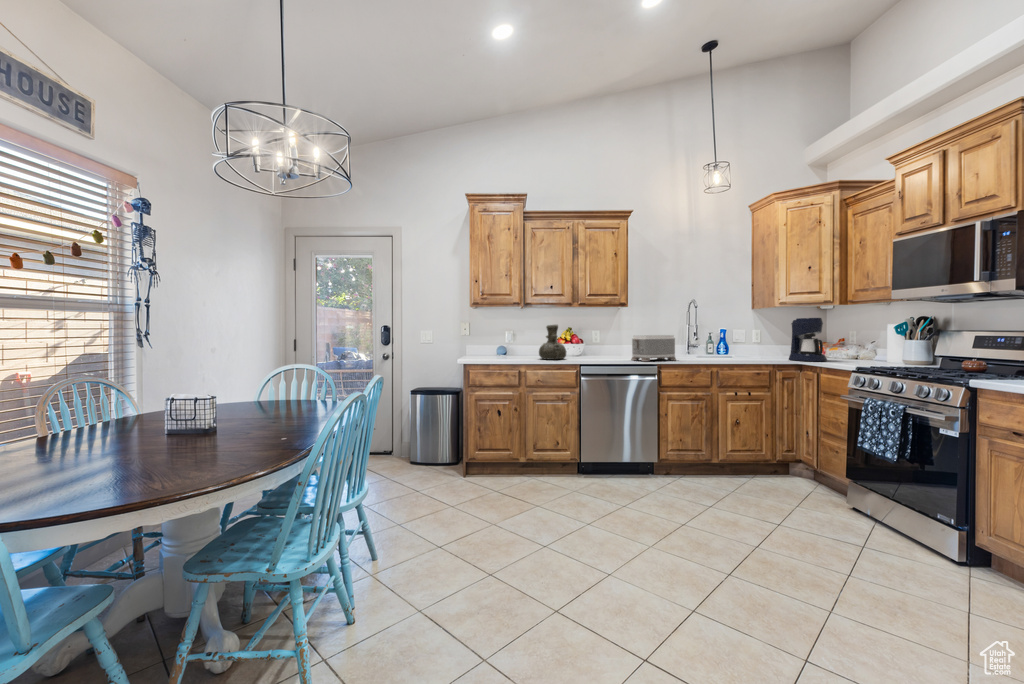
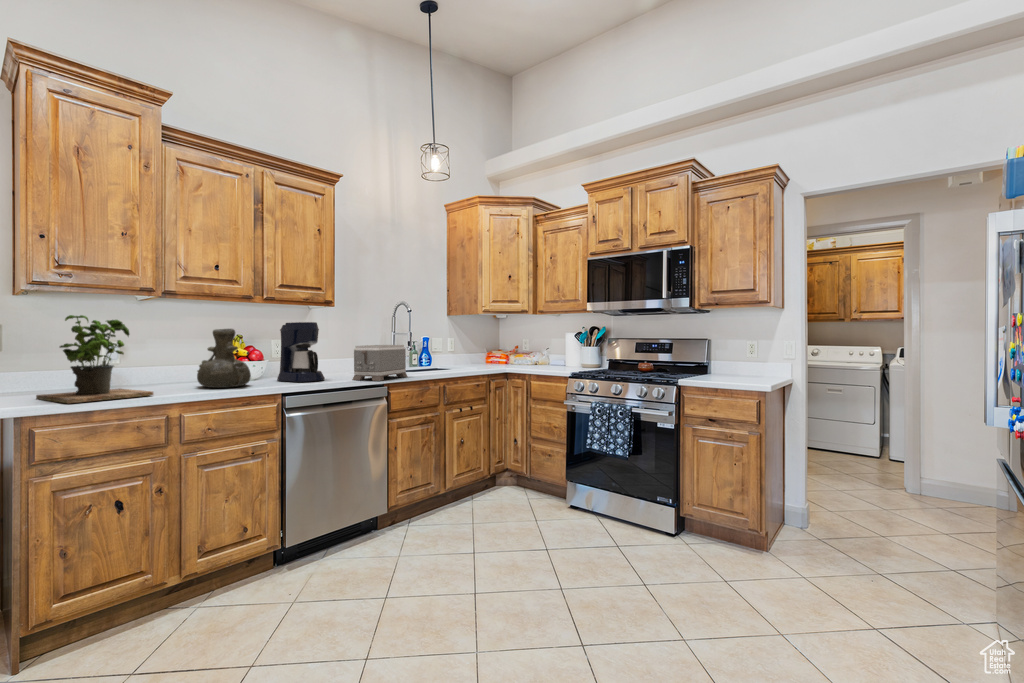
coffee maker: present [789,318,827,361] -> present [277,322,325,382]
potted plant: none [473,319,513,361] -> present [36,315,153,404]

